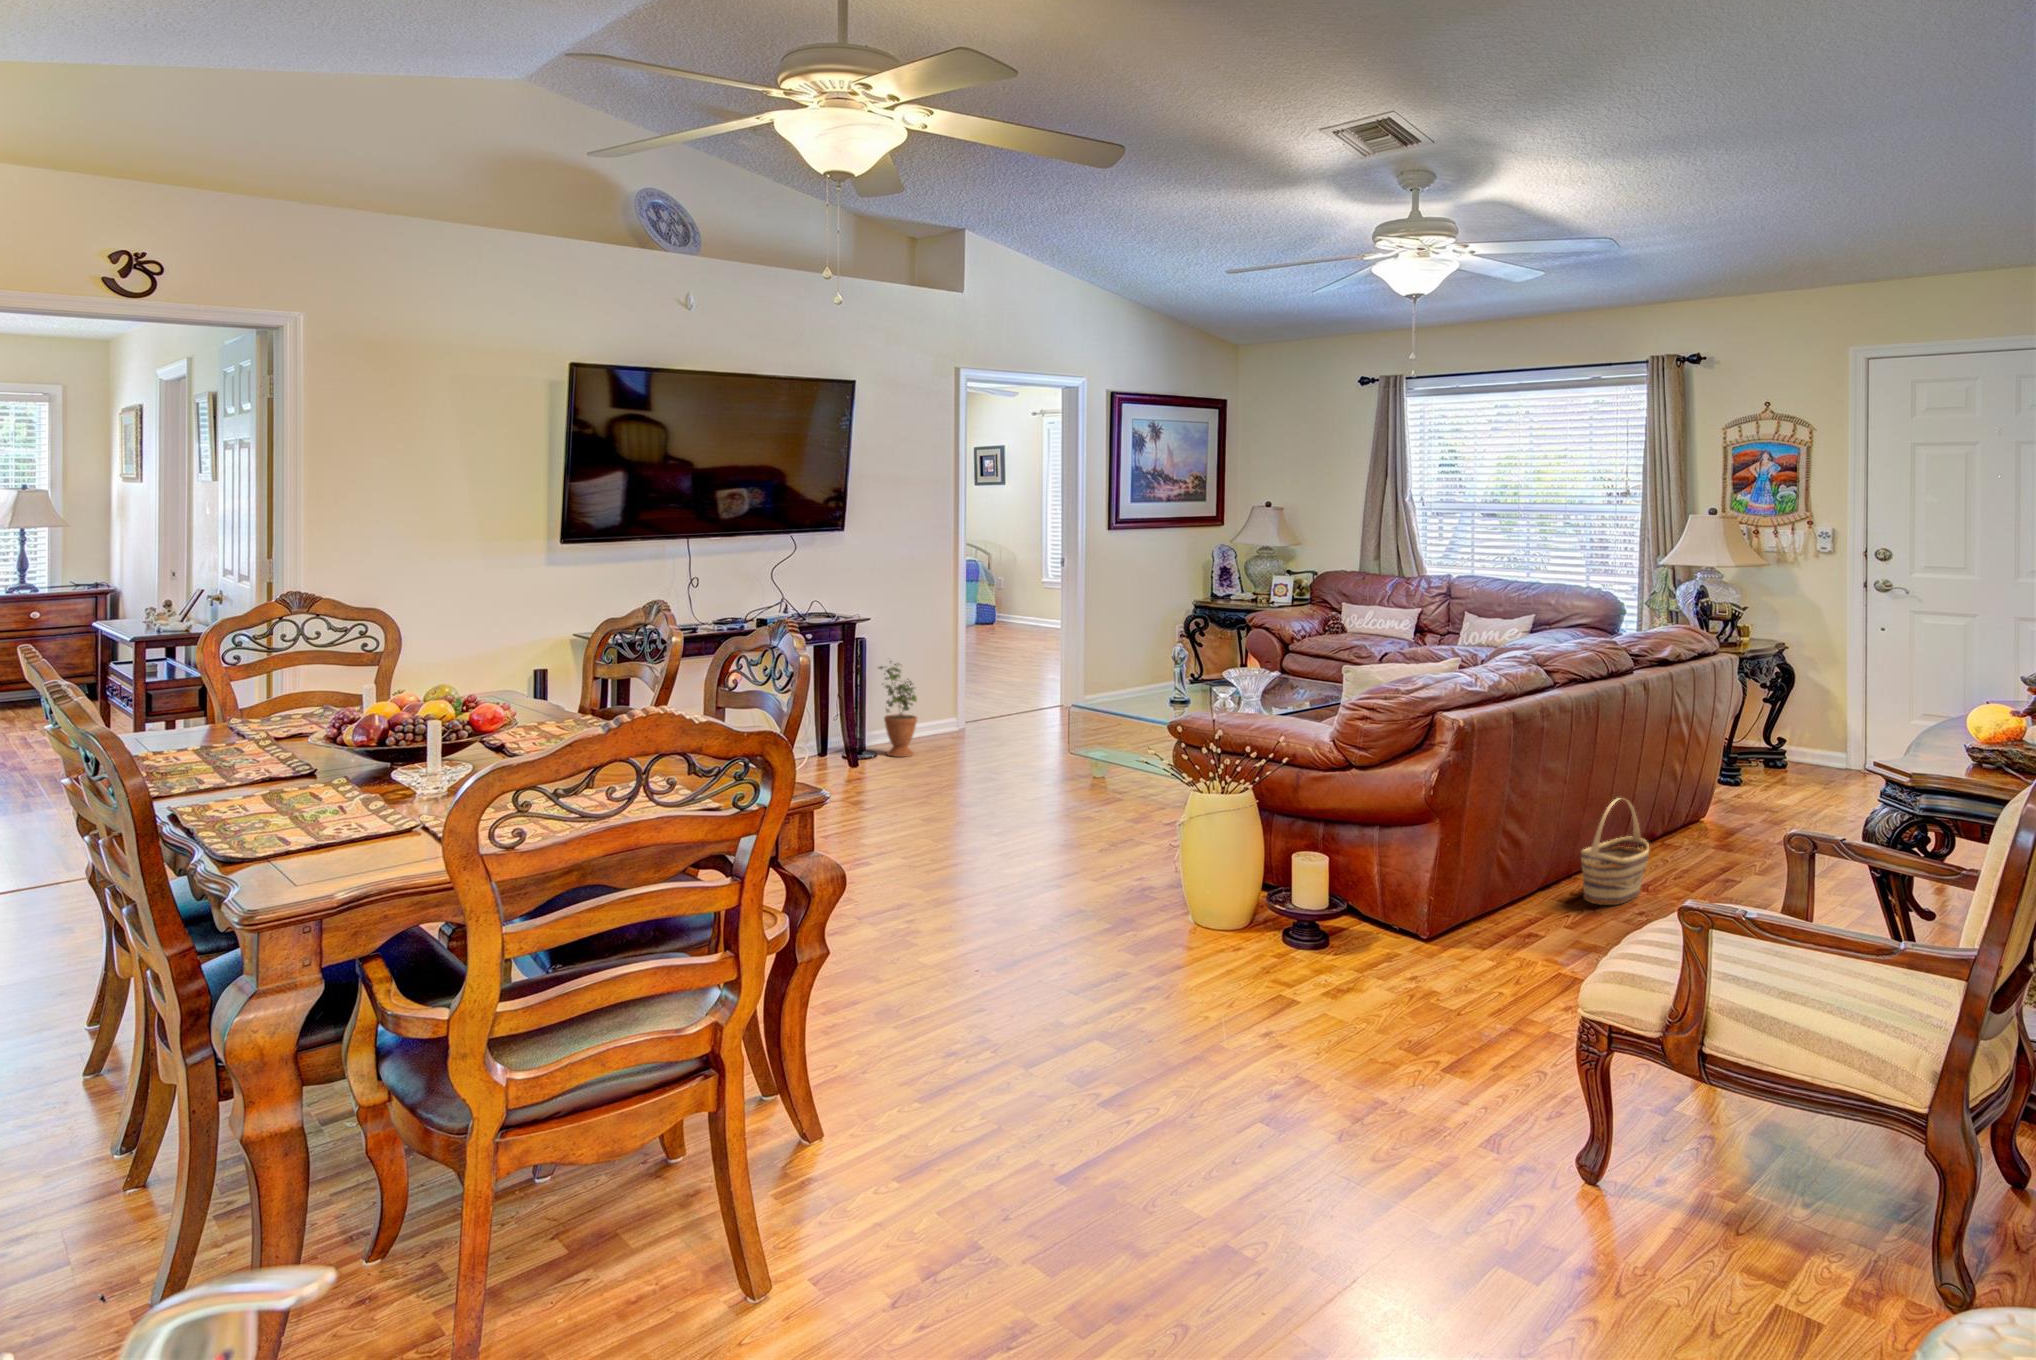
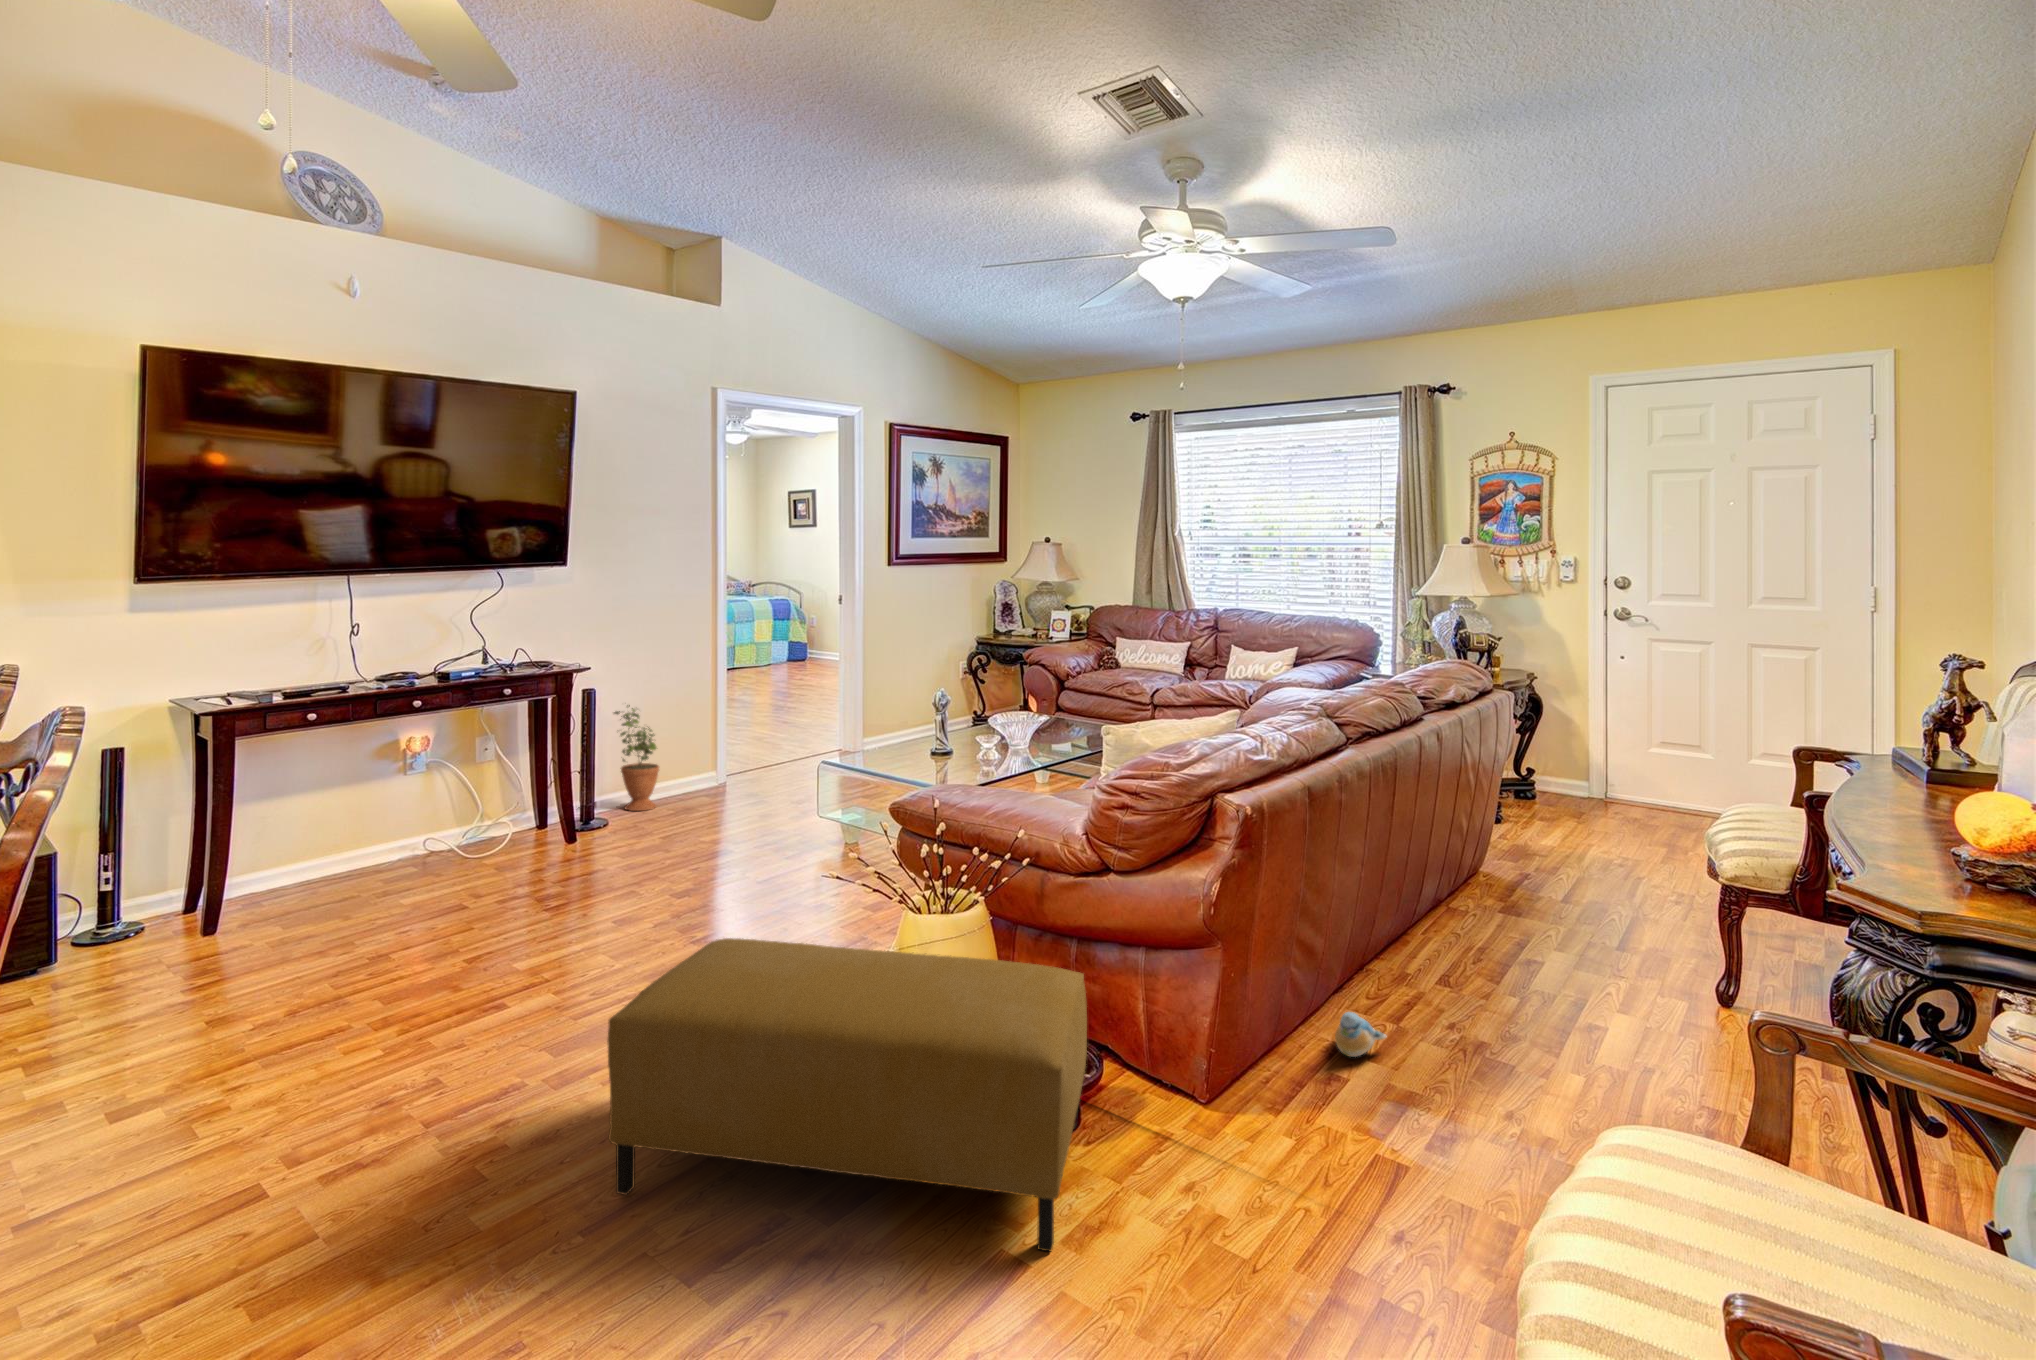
basket: present [1581,798,1649,905] -> none [1384,876,1459,1009]
ottoman: none [1009,811,1335,1004] -> present [607,938,1087,1251]
plush toy: none [1532,891,1575,928] -> present [1335,1012,1387,1057]

